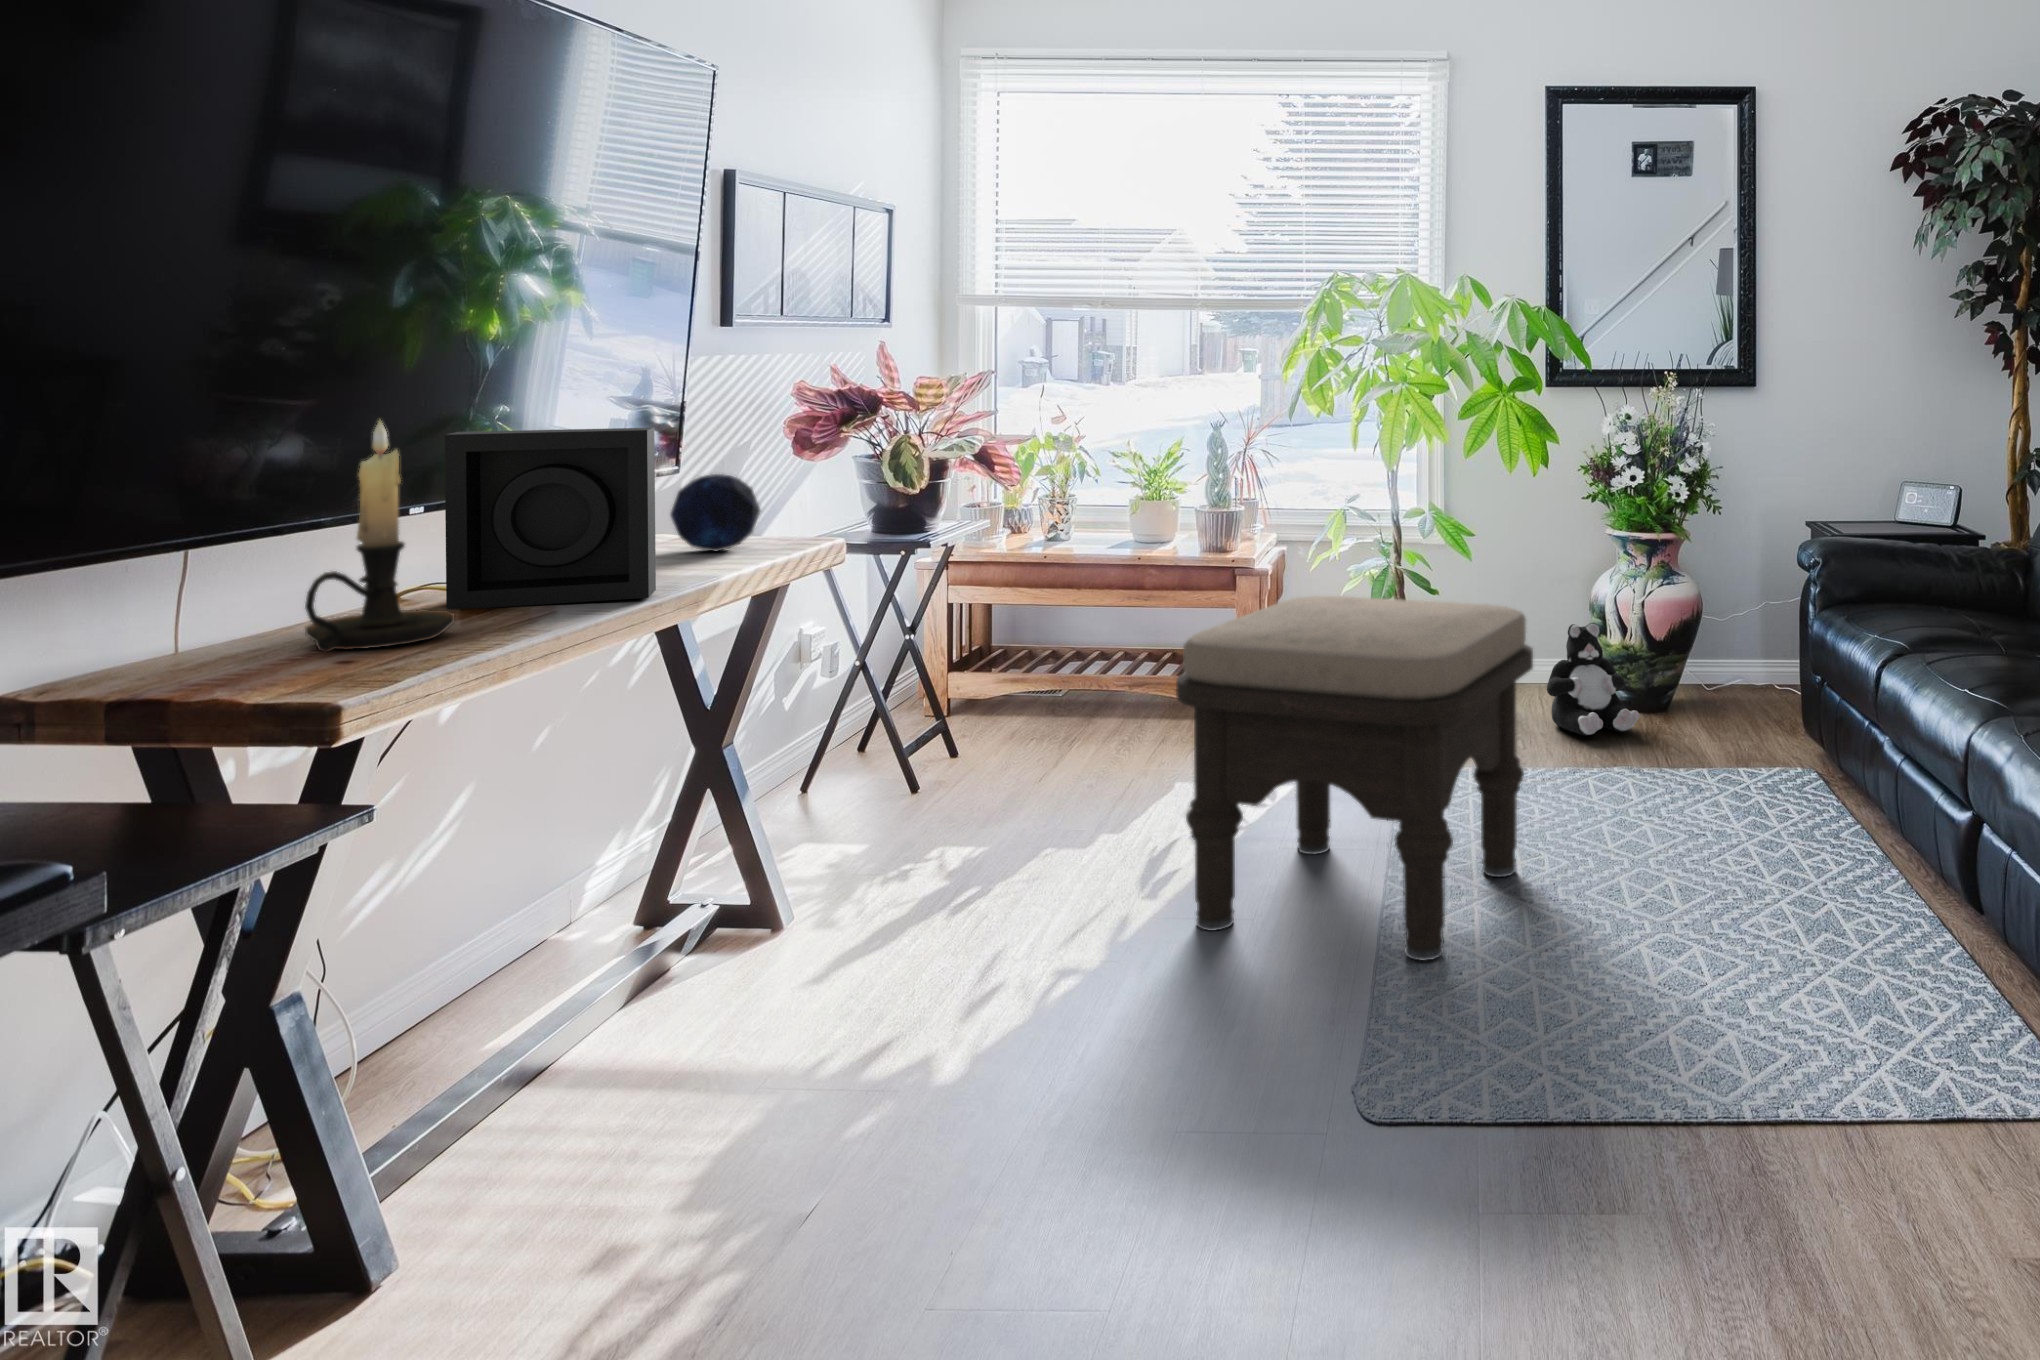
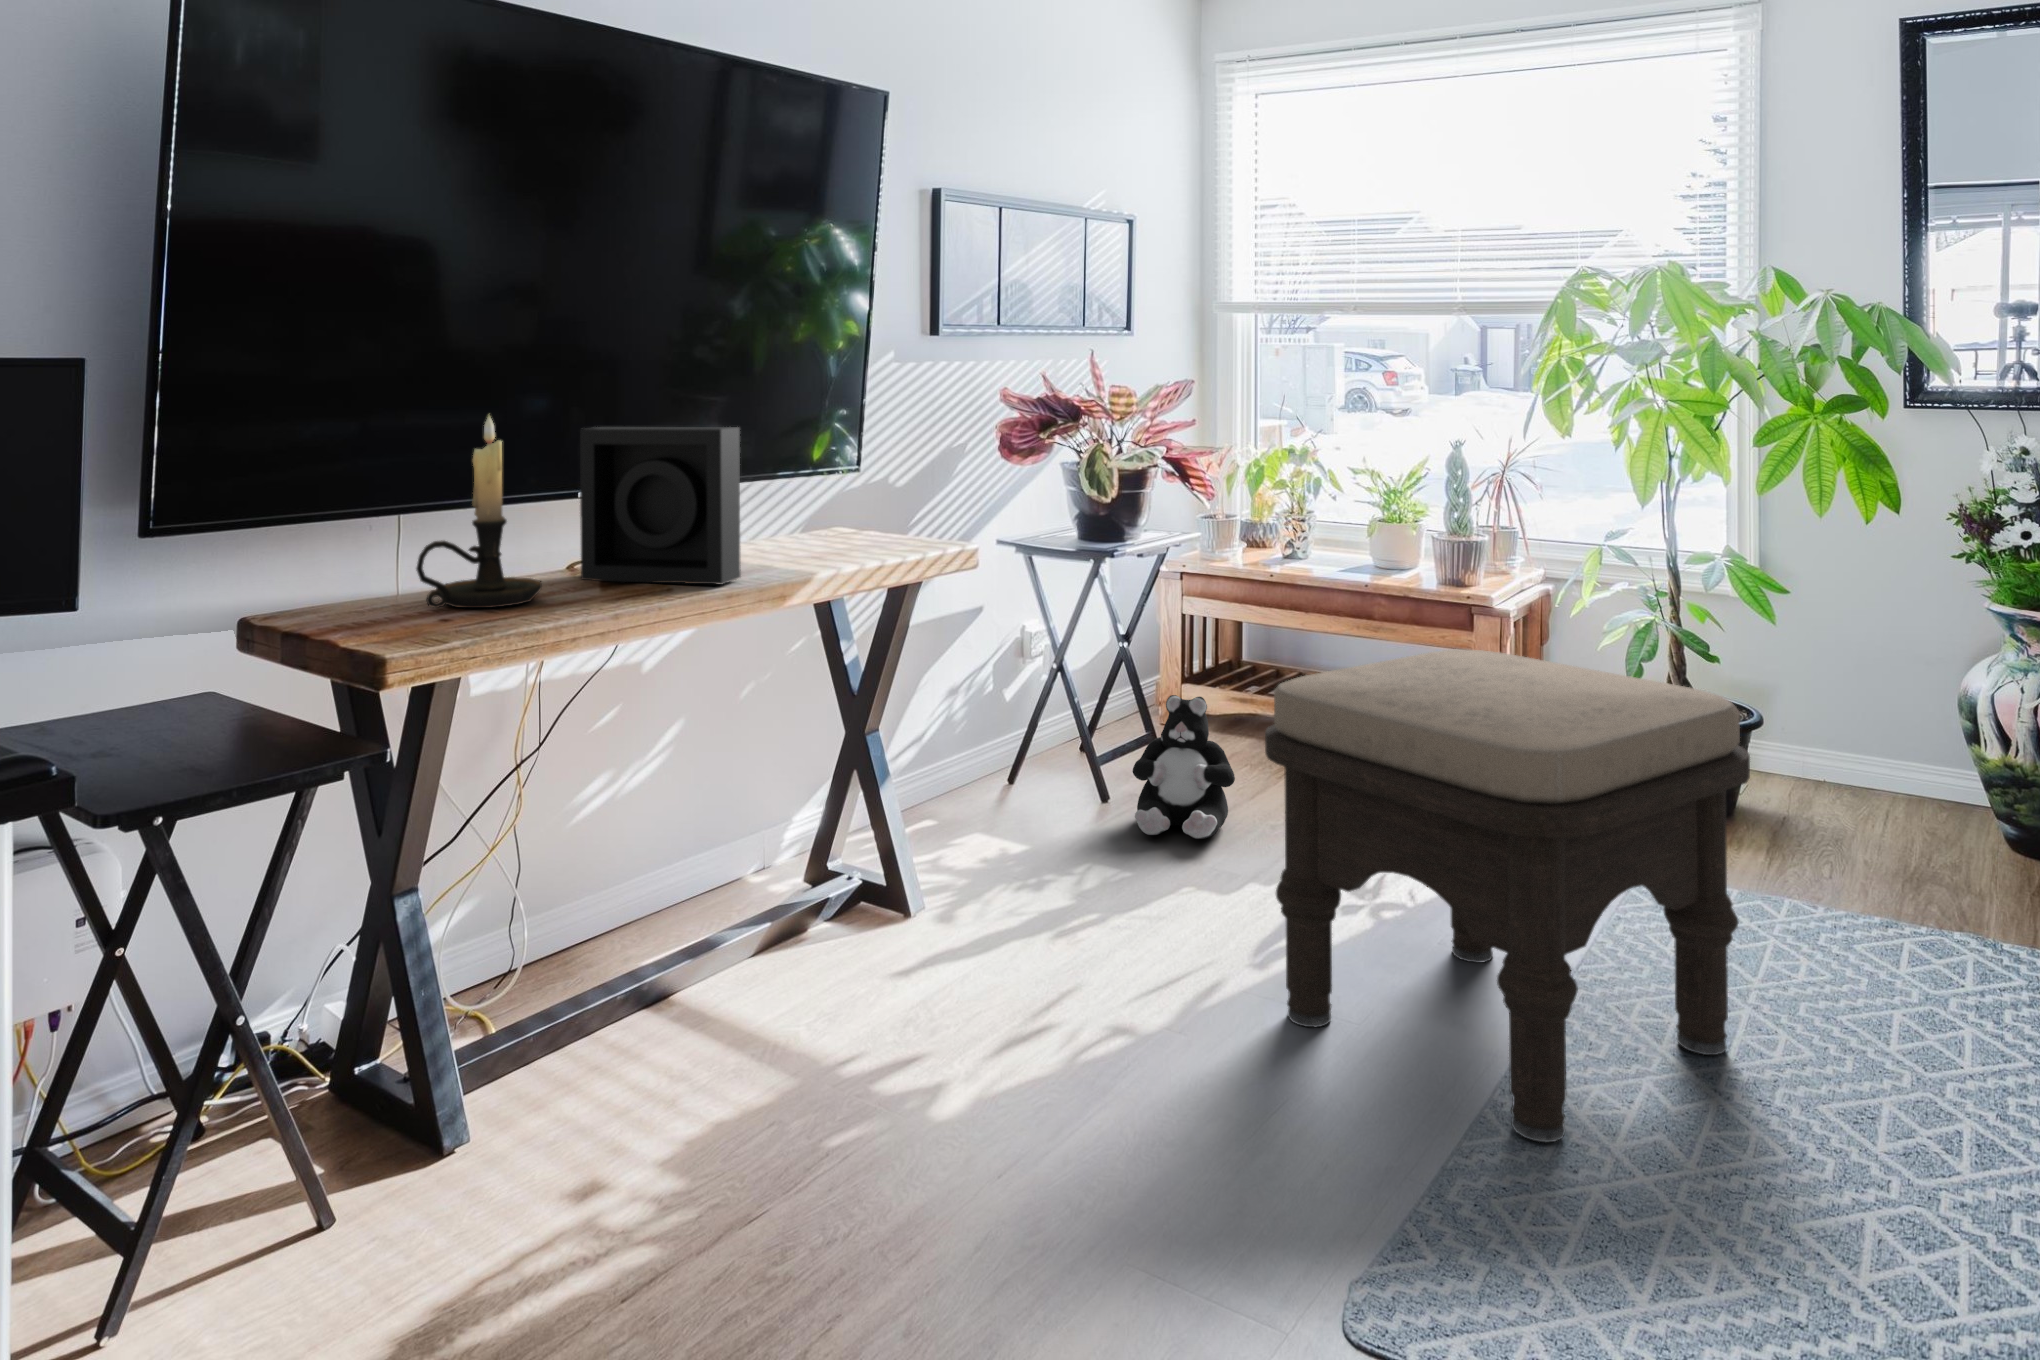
decorative orb: present [670,474,760,552] -> none [822,473,895,545]
plush toy: present [1547,623,1639,735] -> present [1133,695,1235,839]

